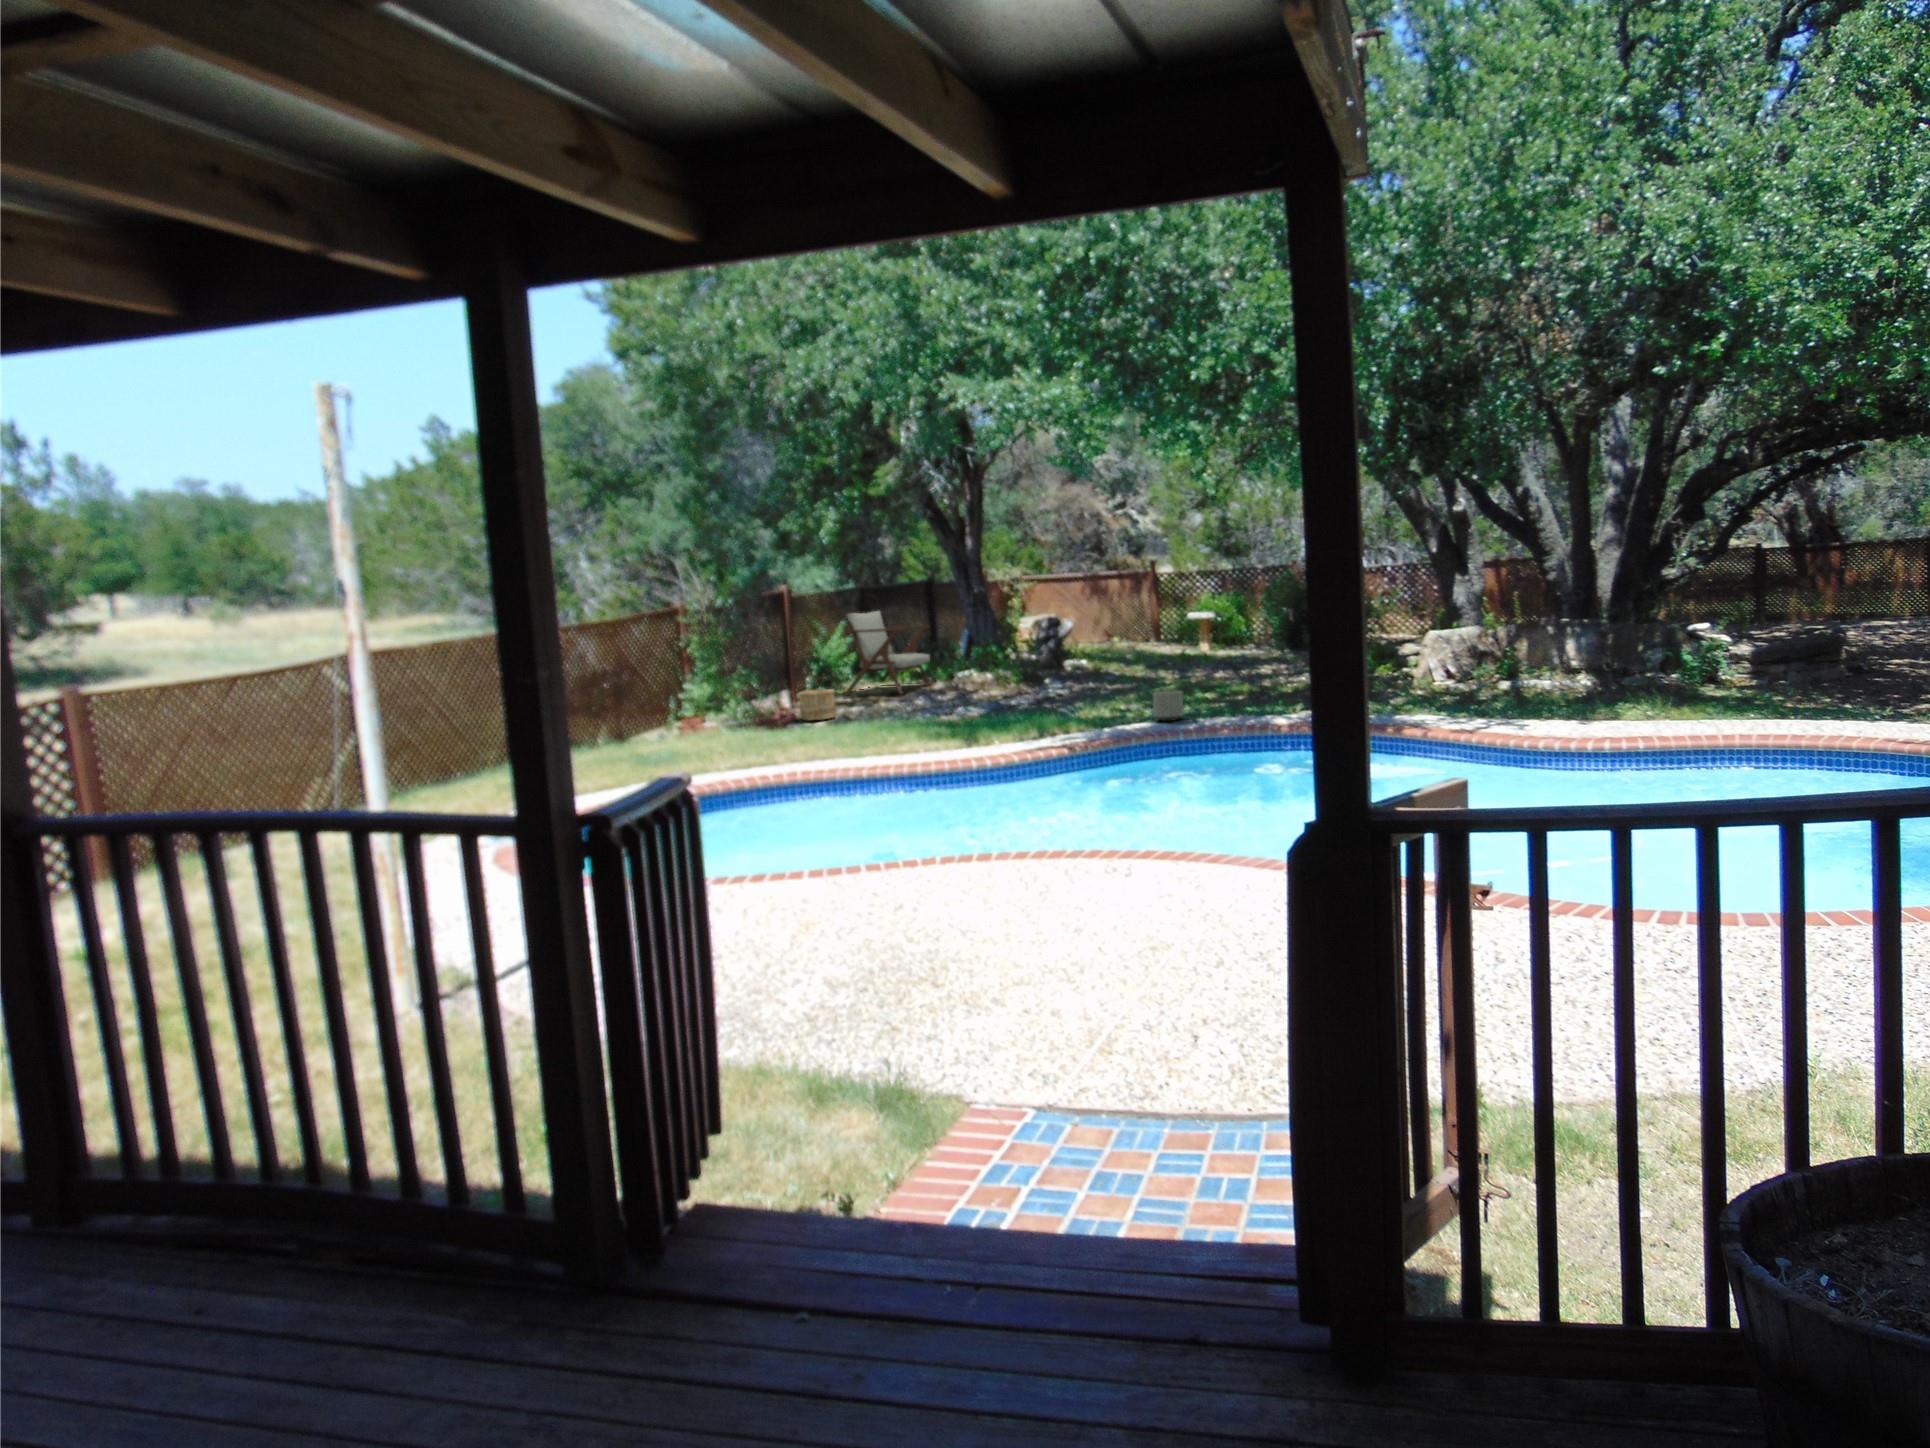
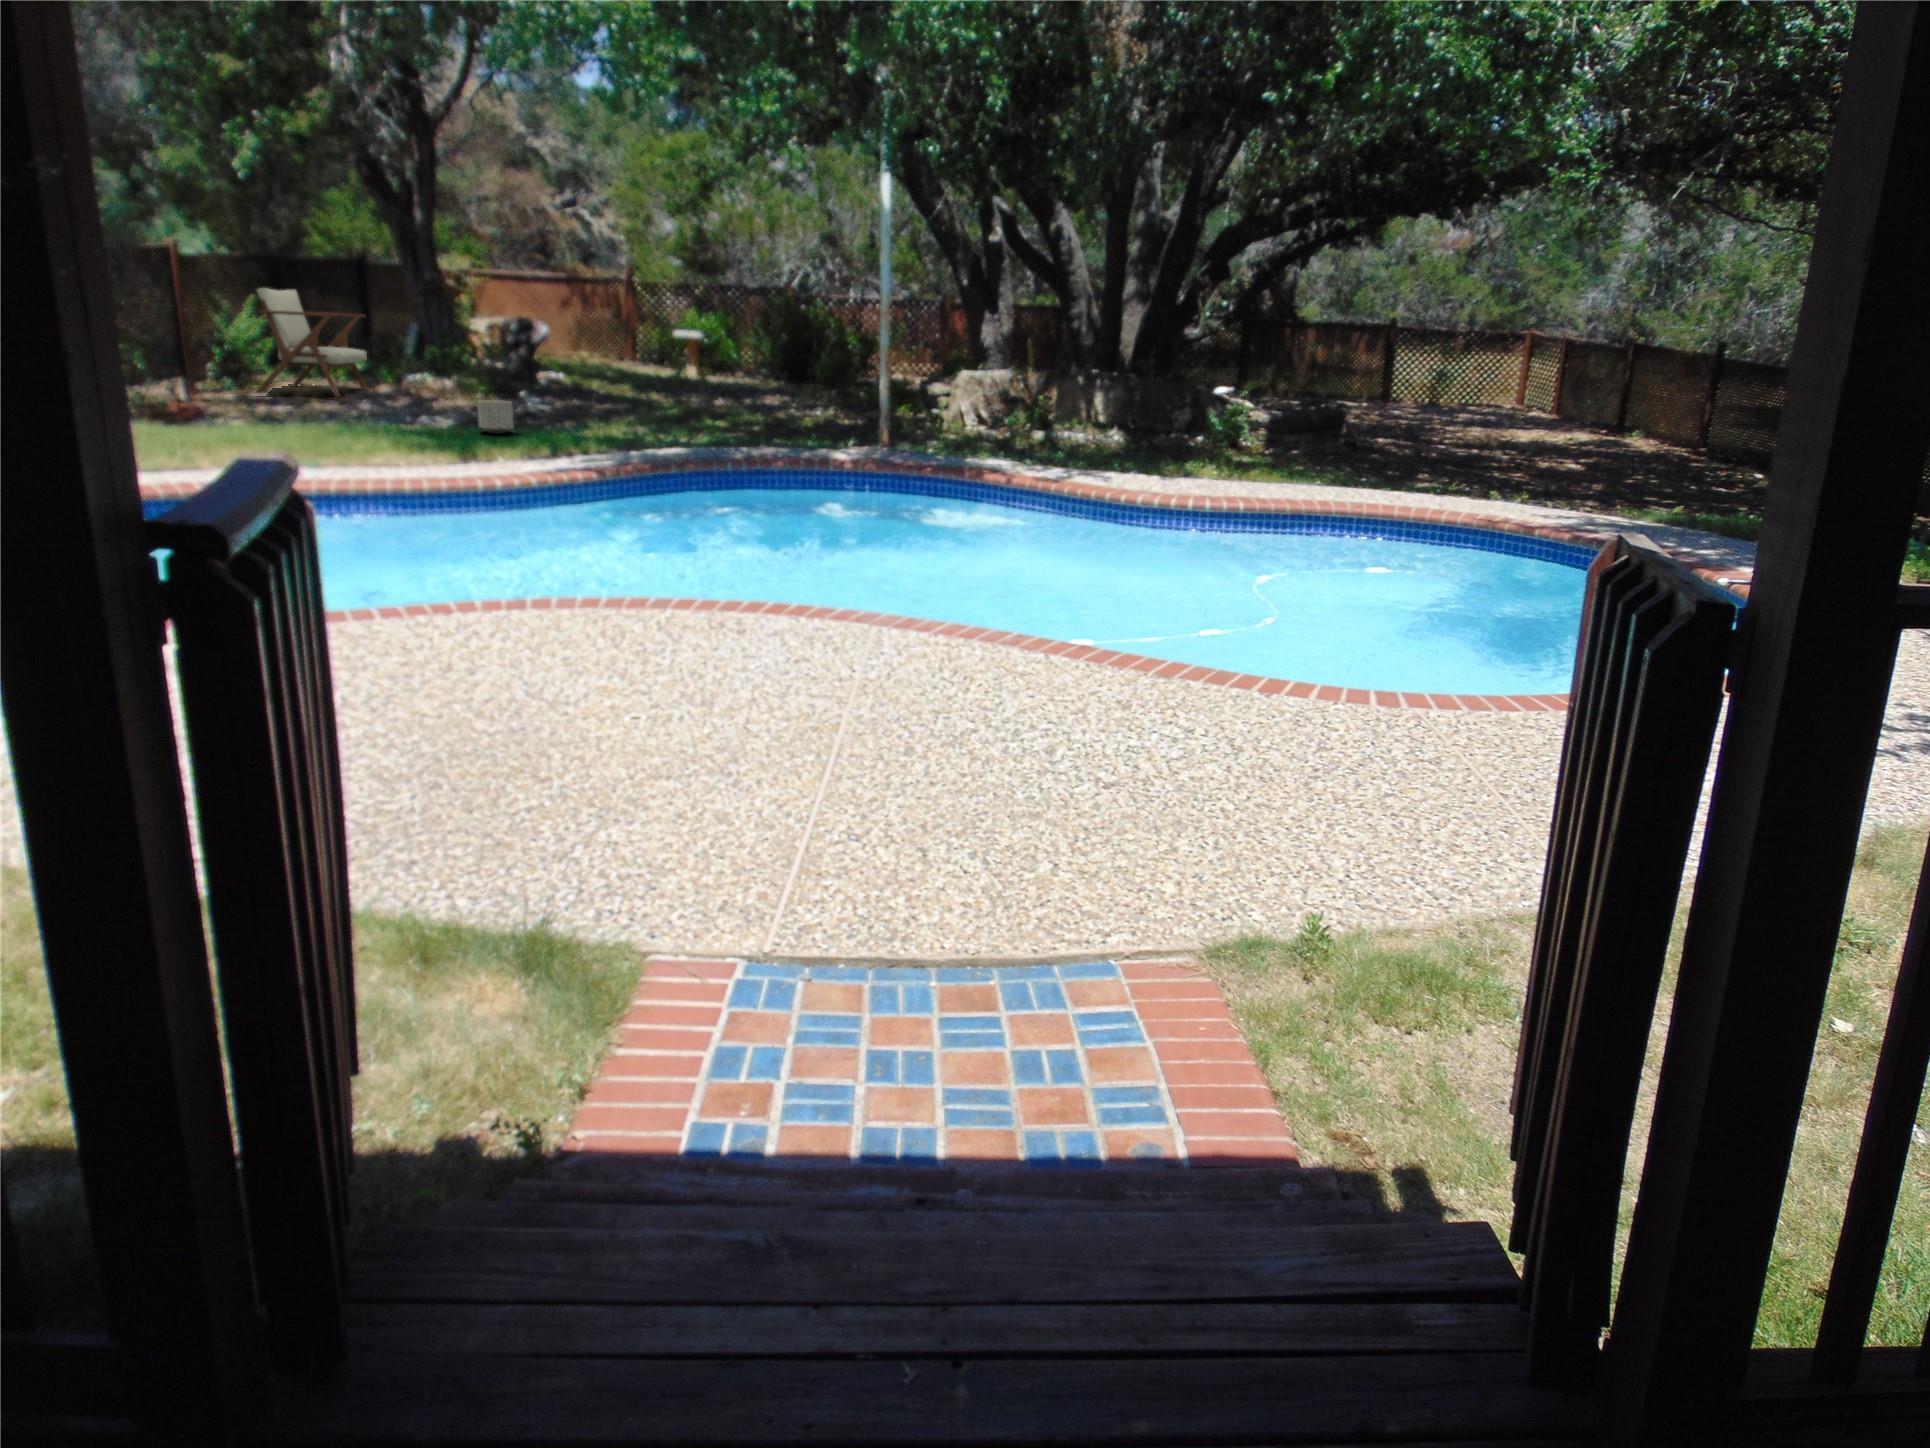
wooden bucket: present [799,689,836,720] -> none [210,381,263,419]
planter: present [1153,691,1184,721] -> present [478,400,513,434]

